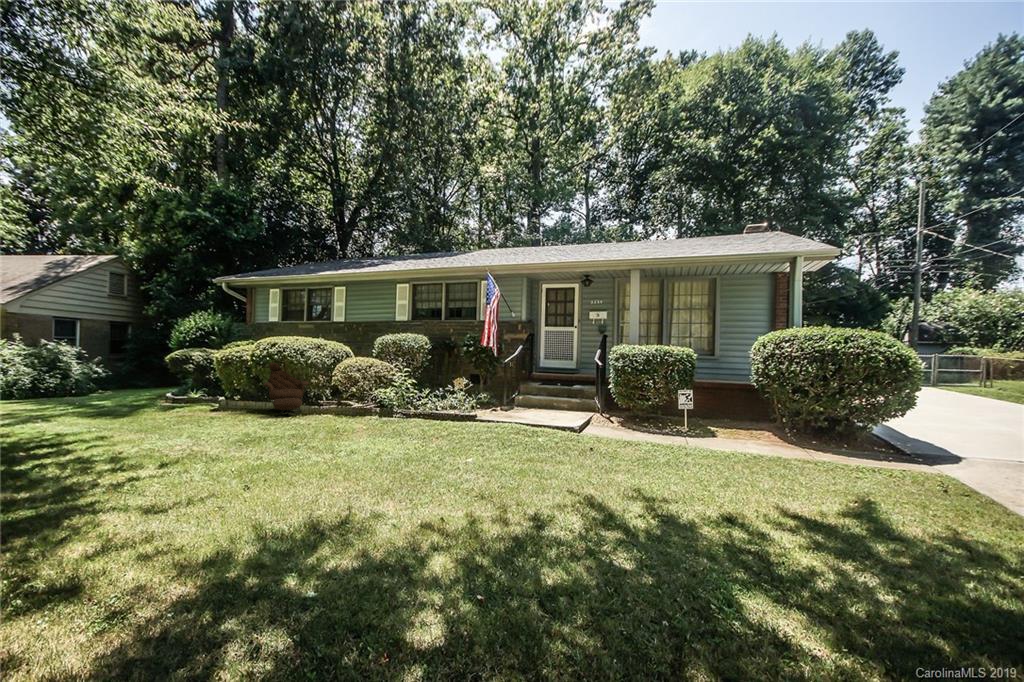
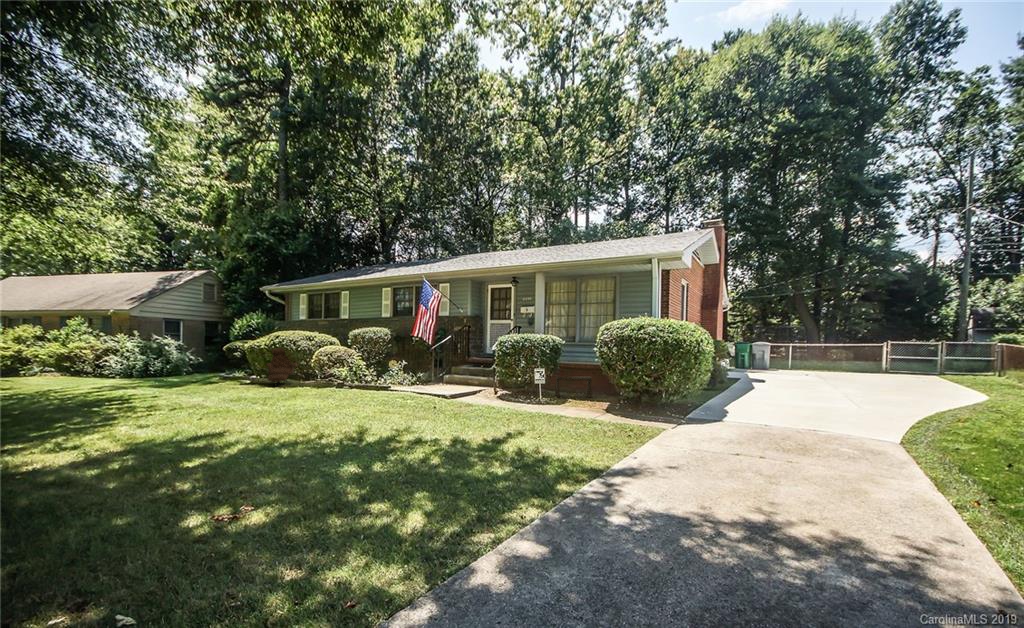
bench: none [677,398,730,425] -> present [555,377,592,398]

